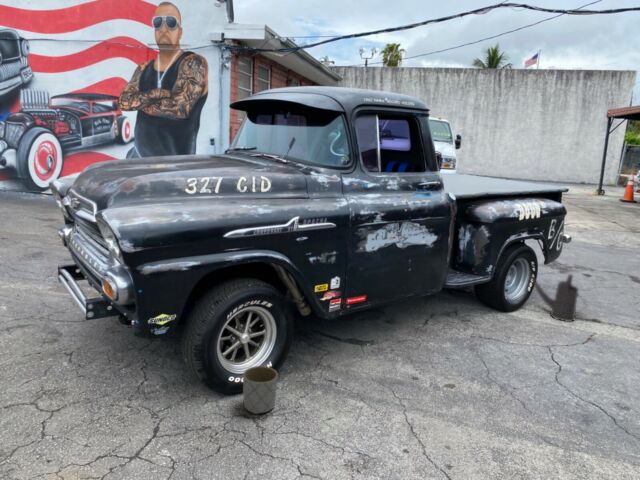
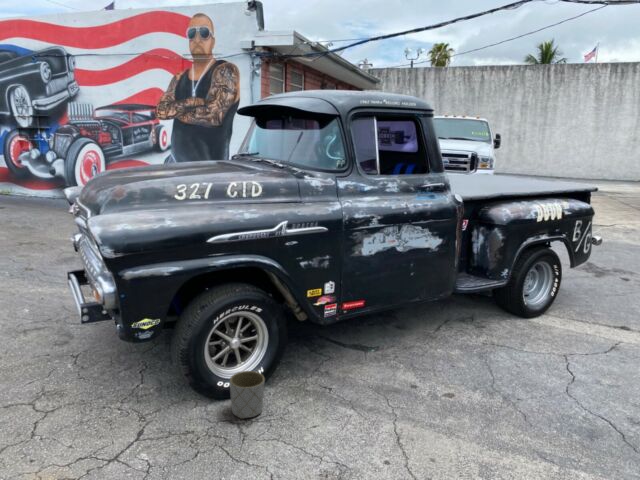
watering can: present [530,275,579,322] -> none [554,279,616,331]

